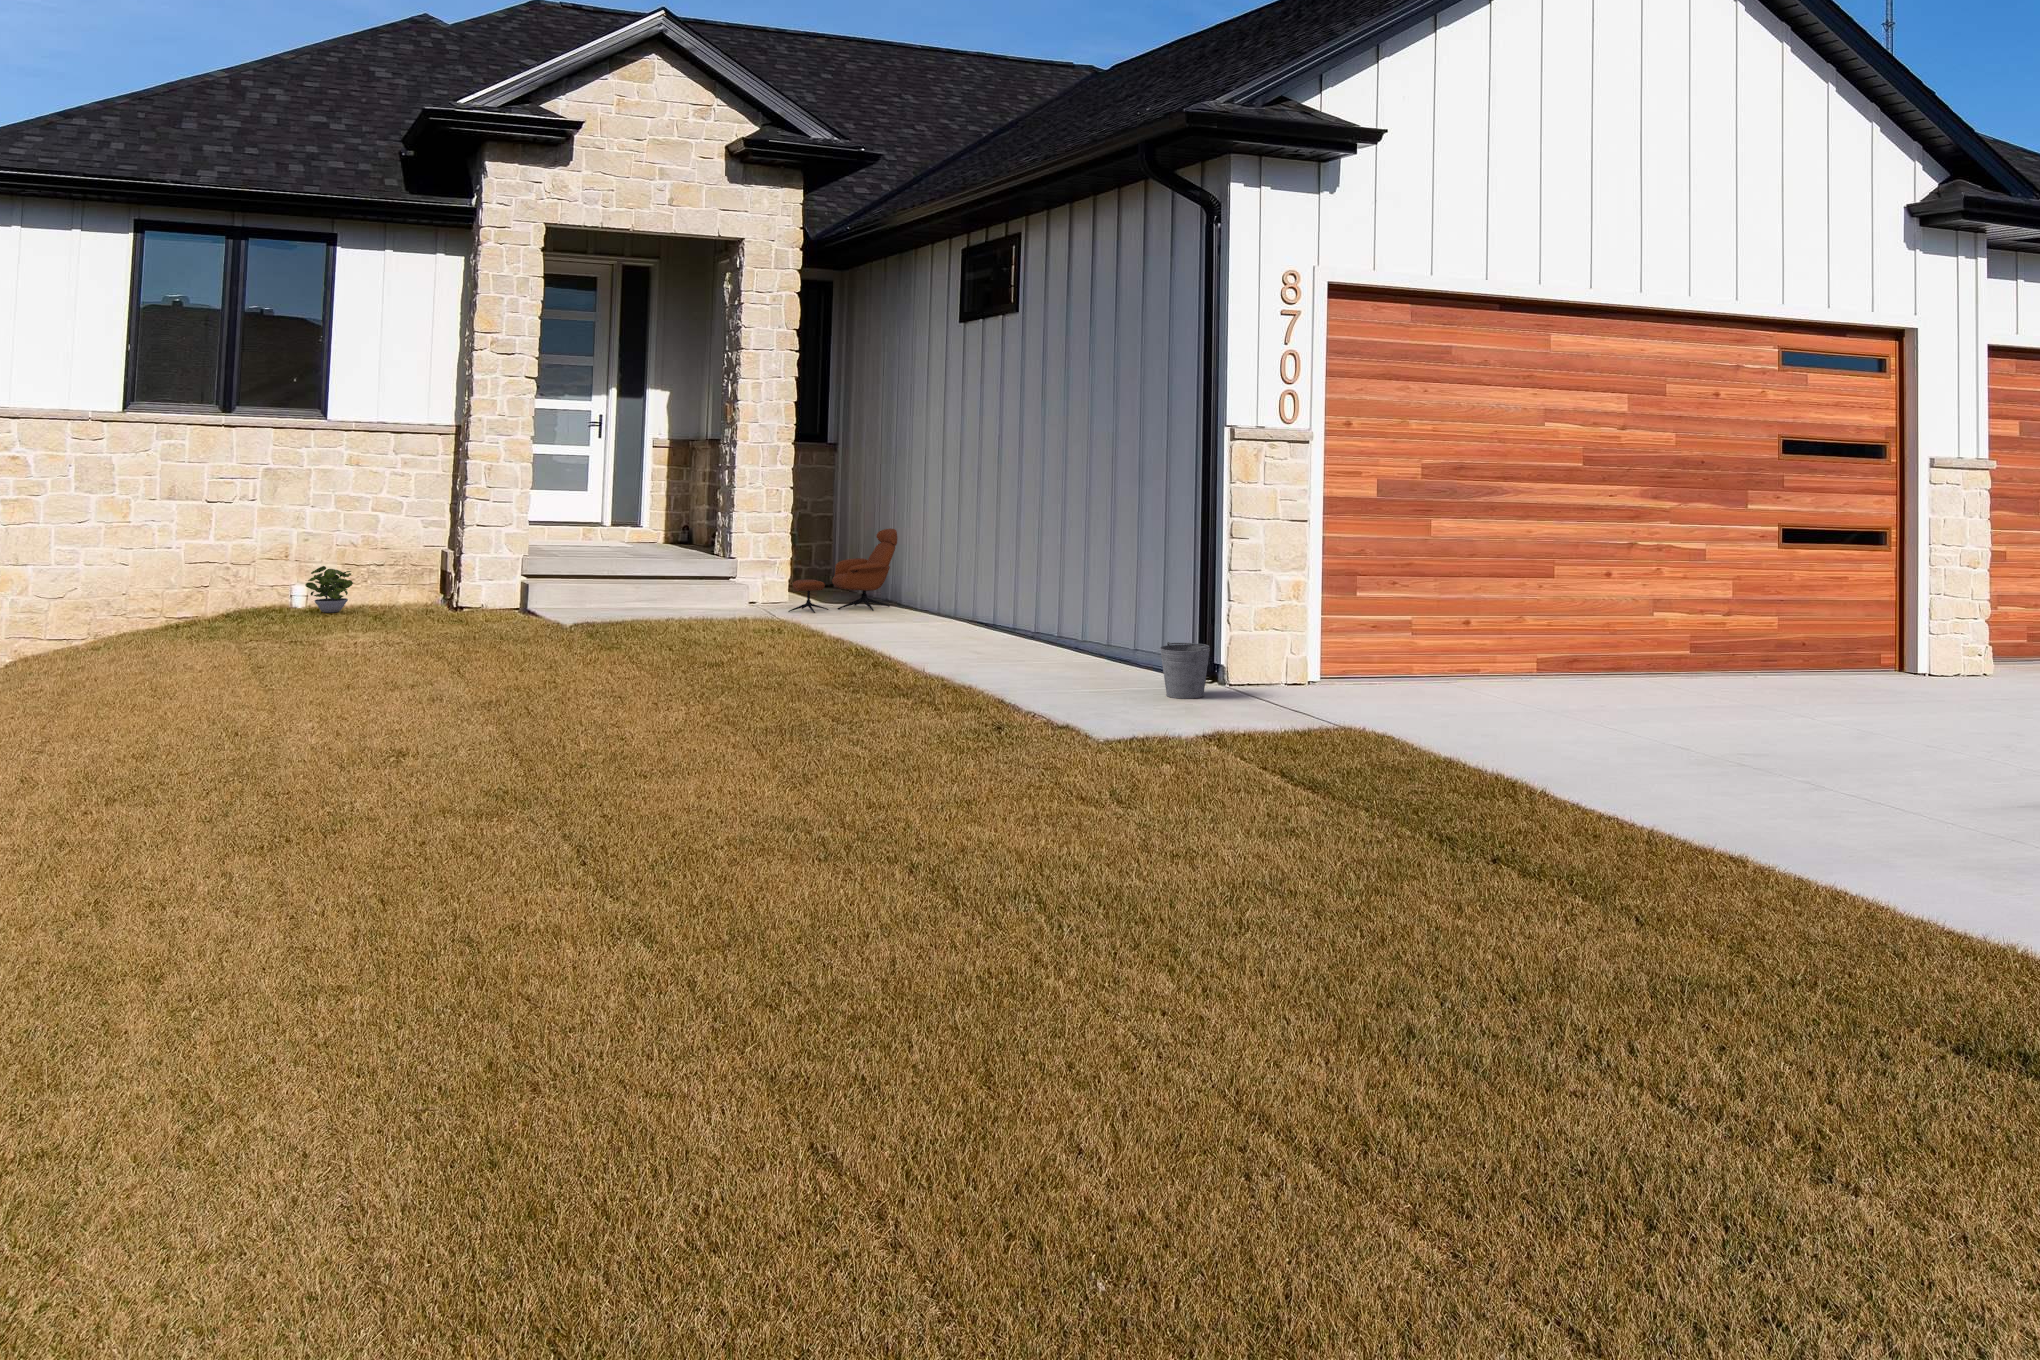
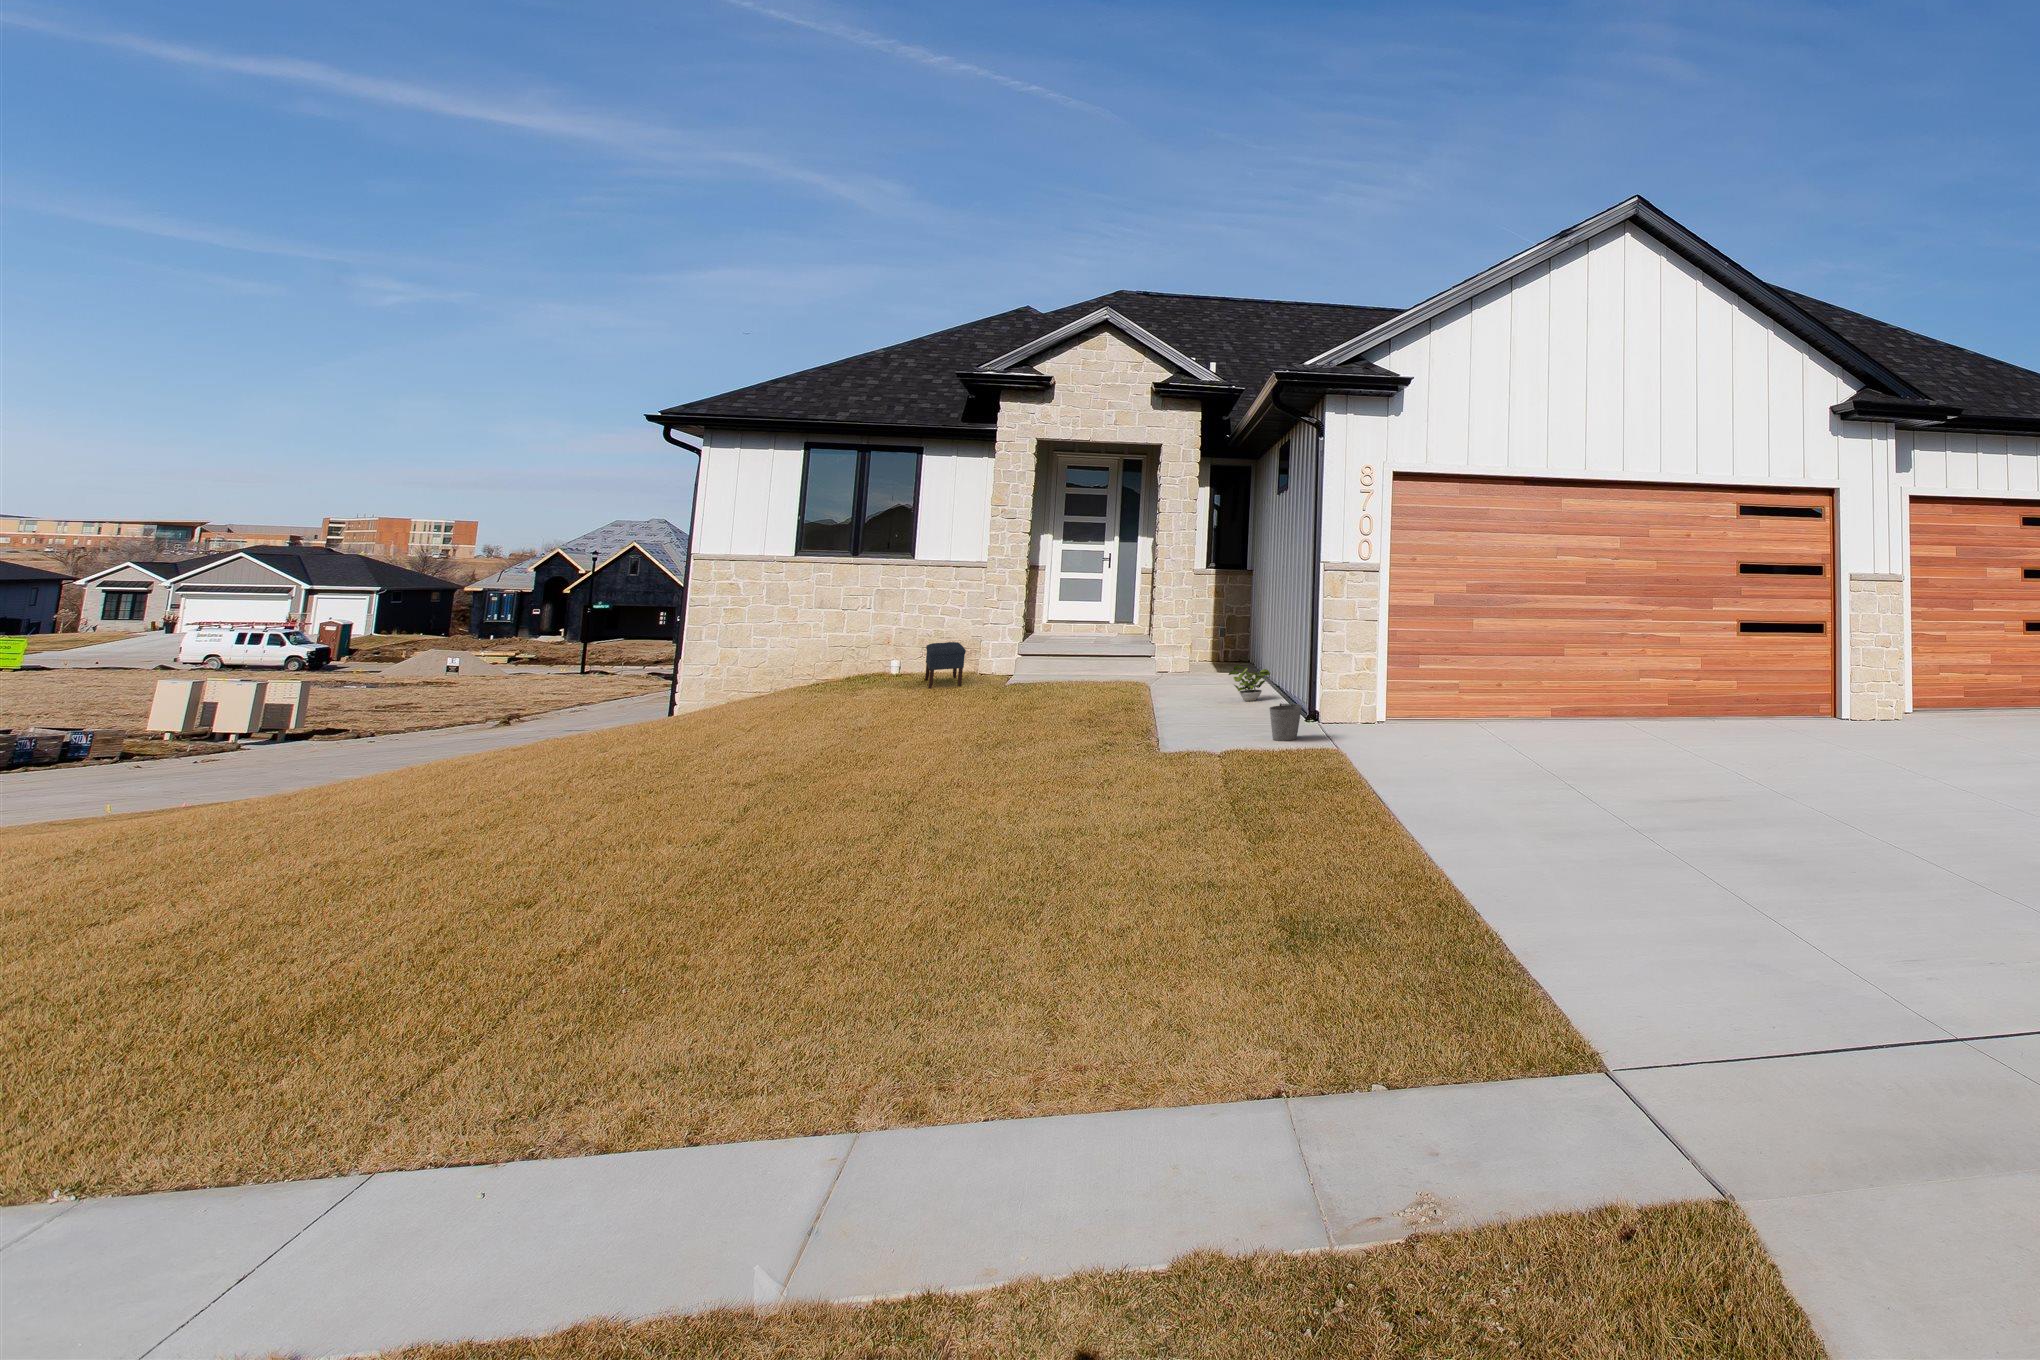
lounge chair: present [788,529,897,613] -> none [1169,623,1243,679]
bench: none [379,555,469,627] -> present [925,642,966,688]
potted plant: present [305,566,353,613] -> present [1229,665,1270,701]

